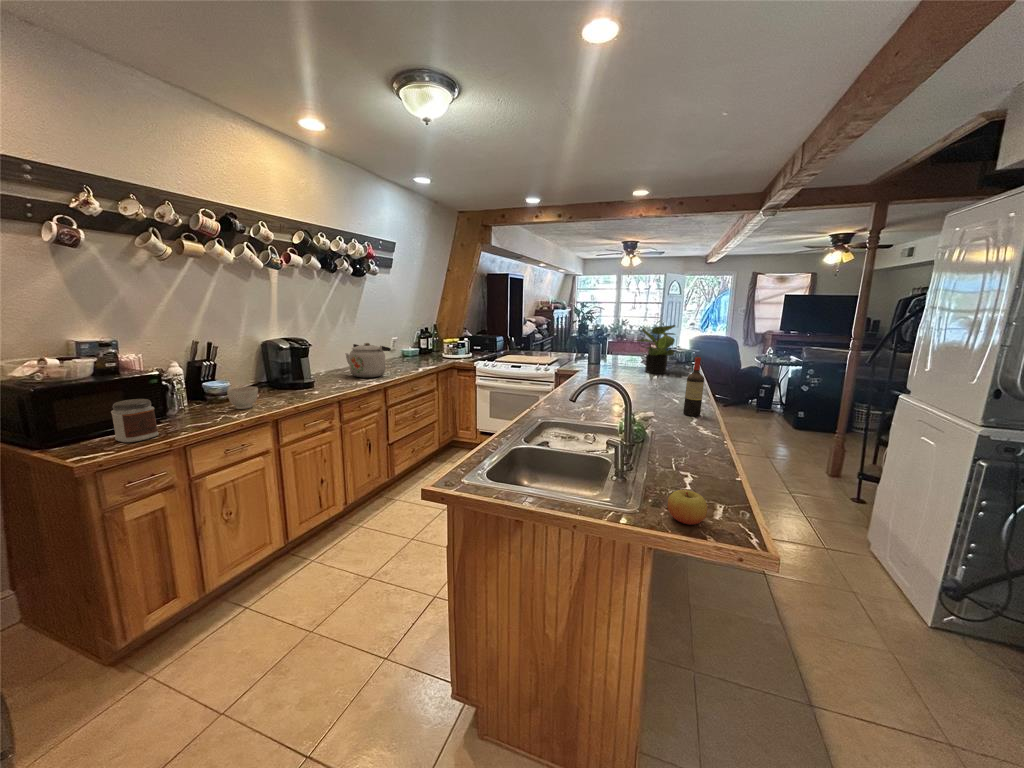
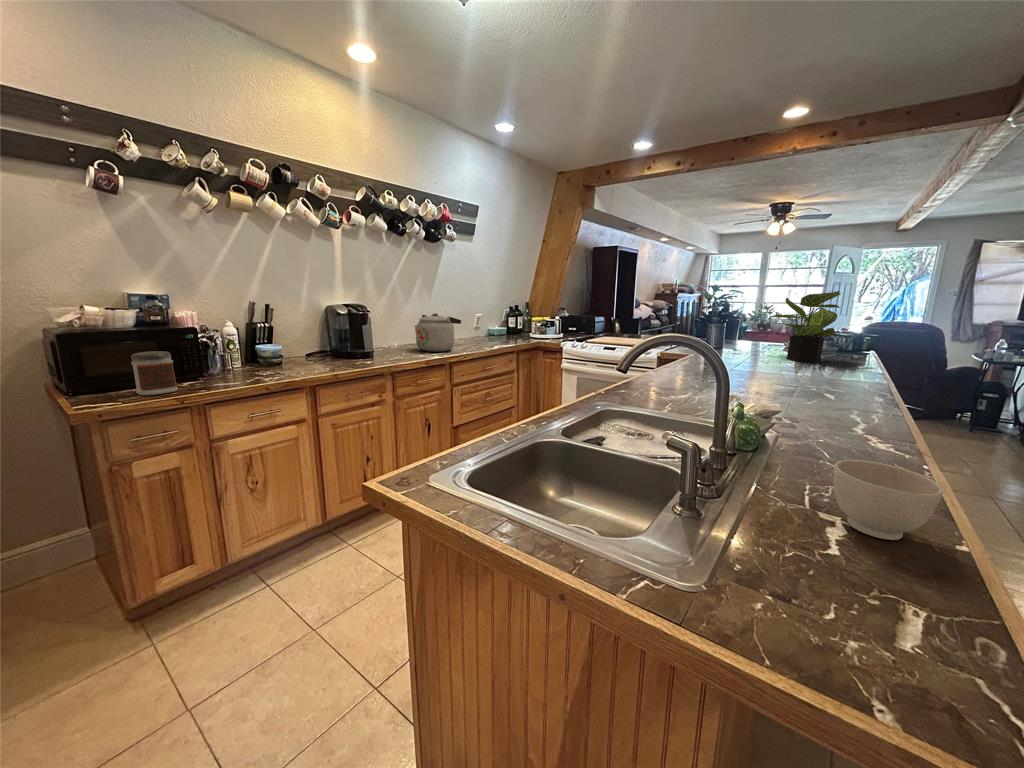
wine bottle: present [683,357,704,416] -> none [842,323,886,419]
bowl: present [227,387,258,409] -> present [833,460,943,540]
apple: present [668,490,708,525] -> none [776,554,881,642]

